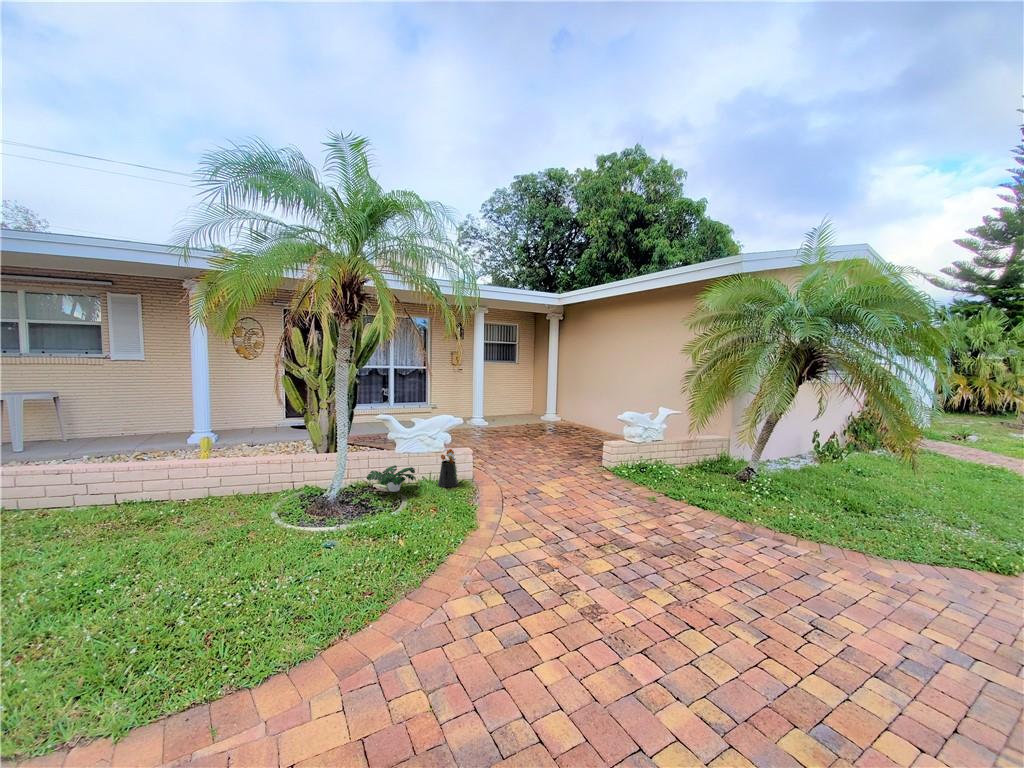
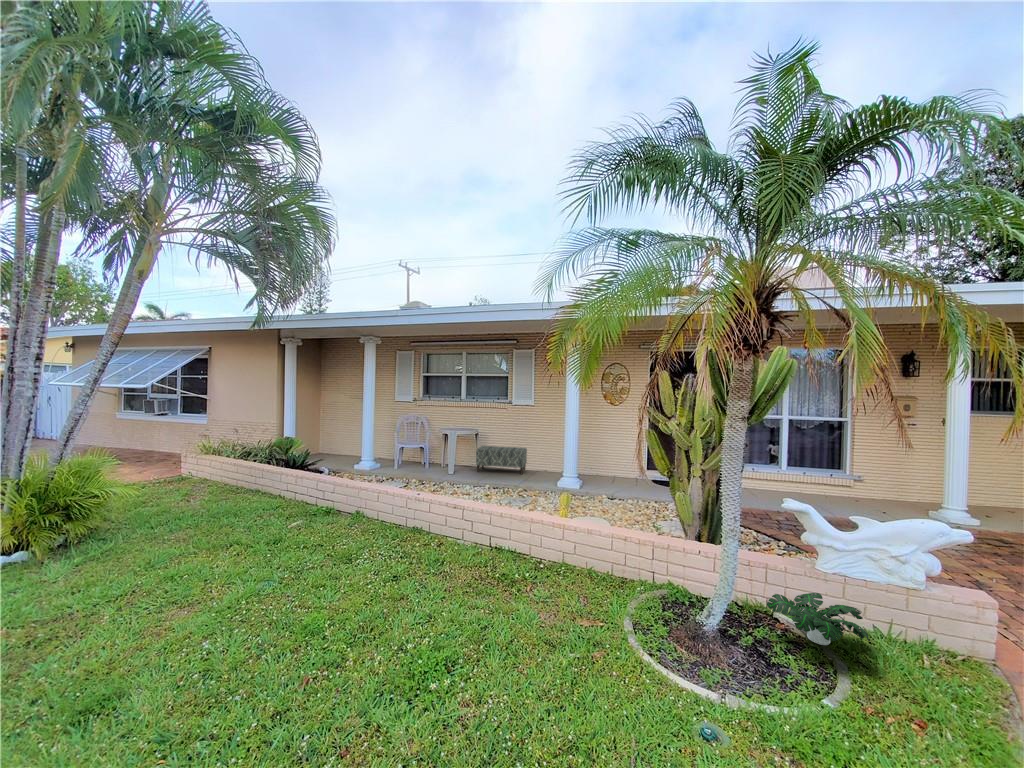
bench: none [54,410,137,445] -> present [476,446,527,474]
watering can: present [438,449,458,487] -> none [916,590,973,678]

